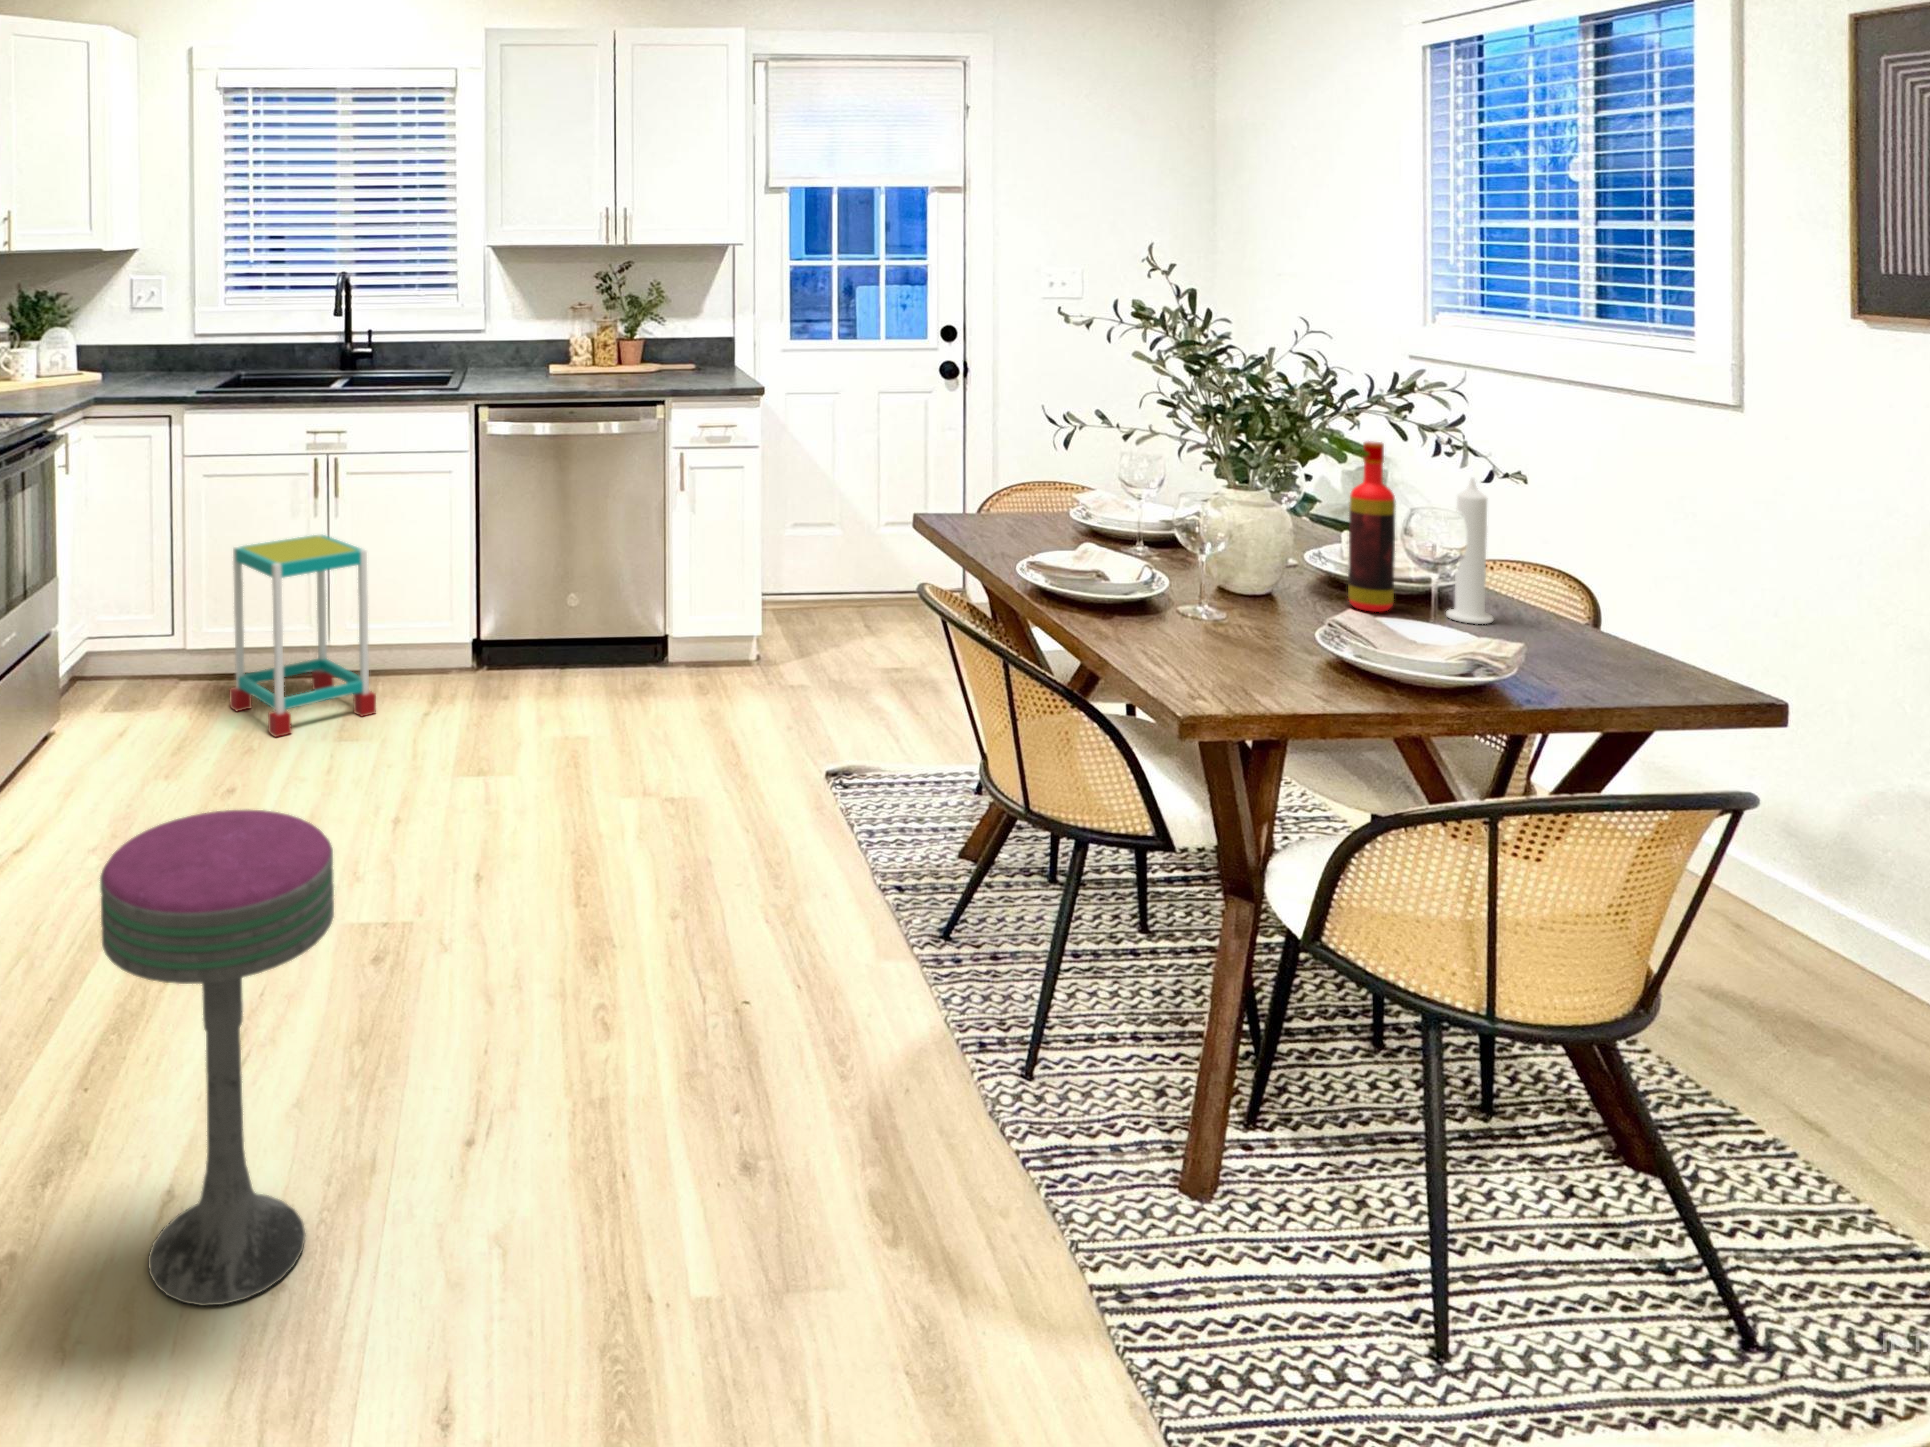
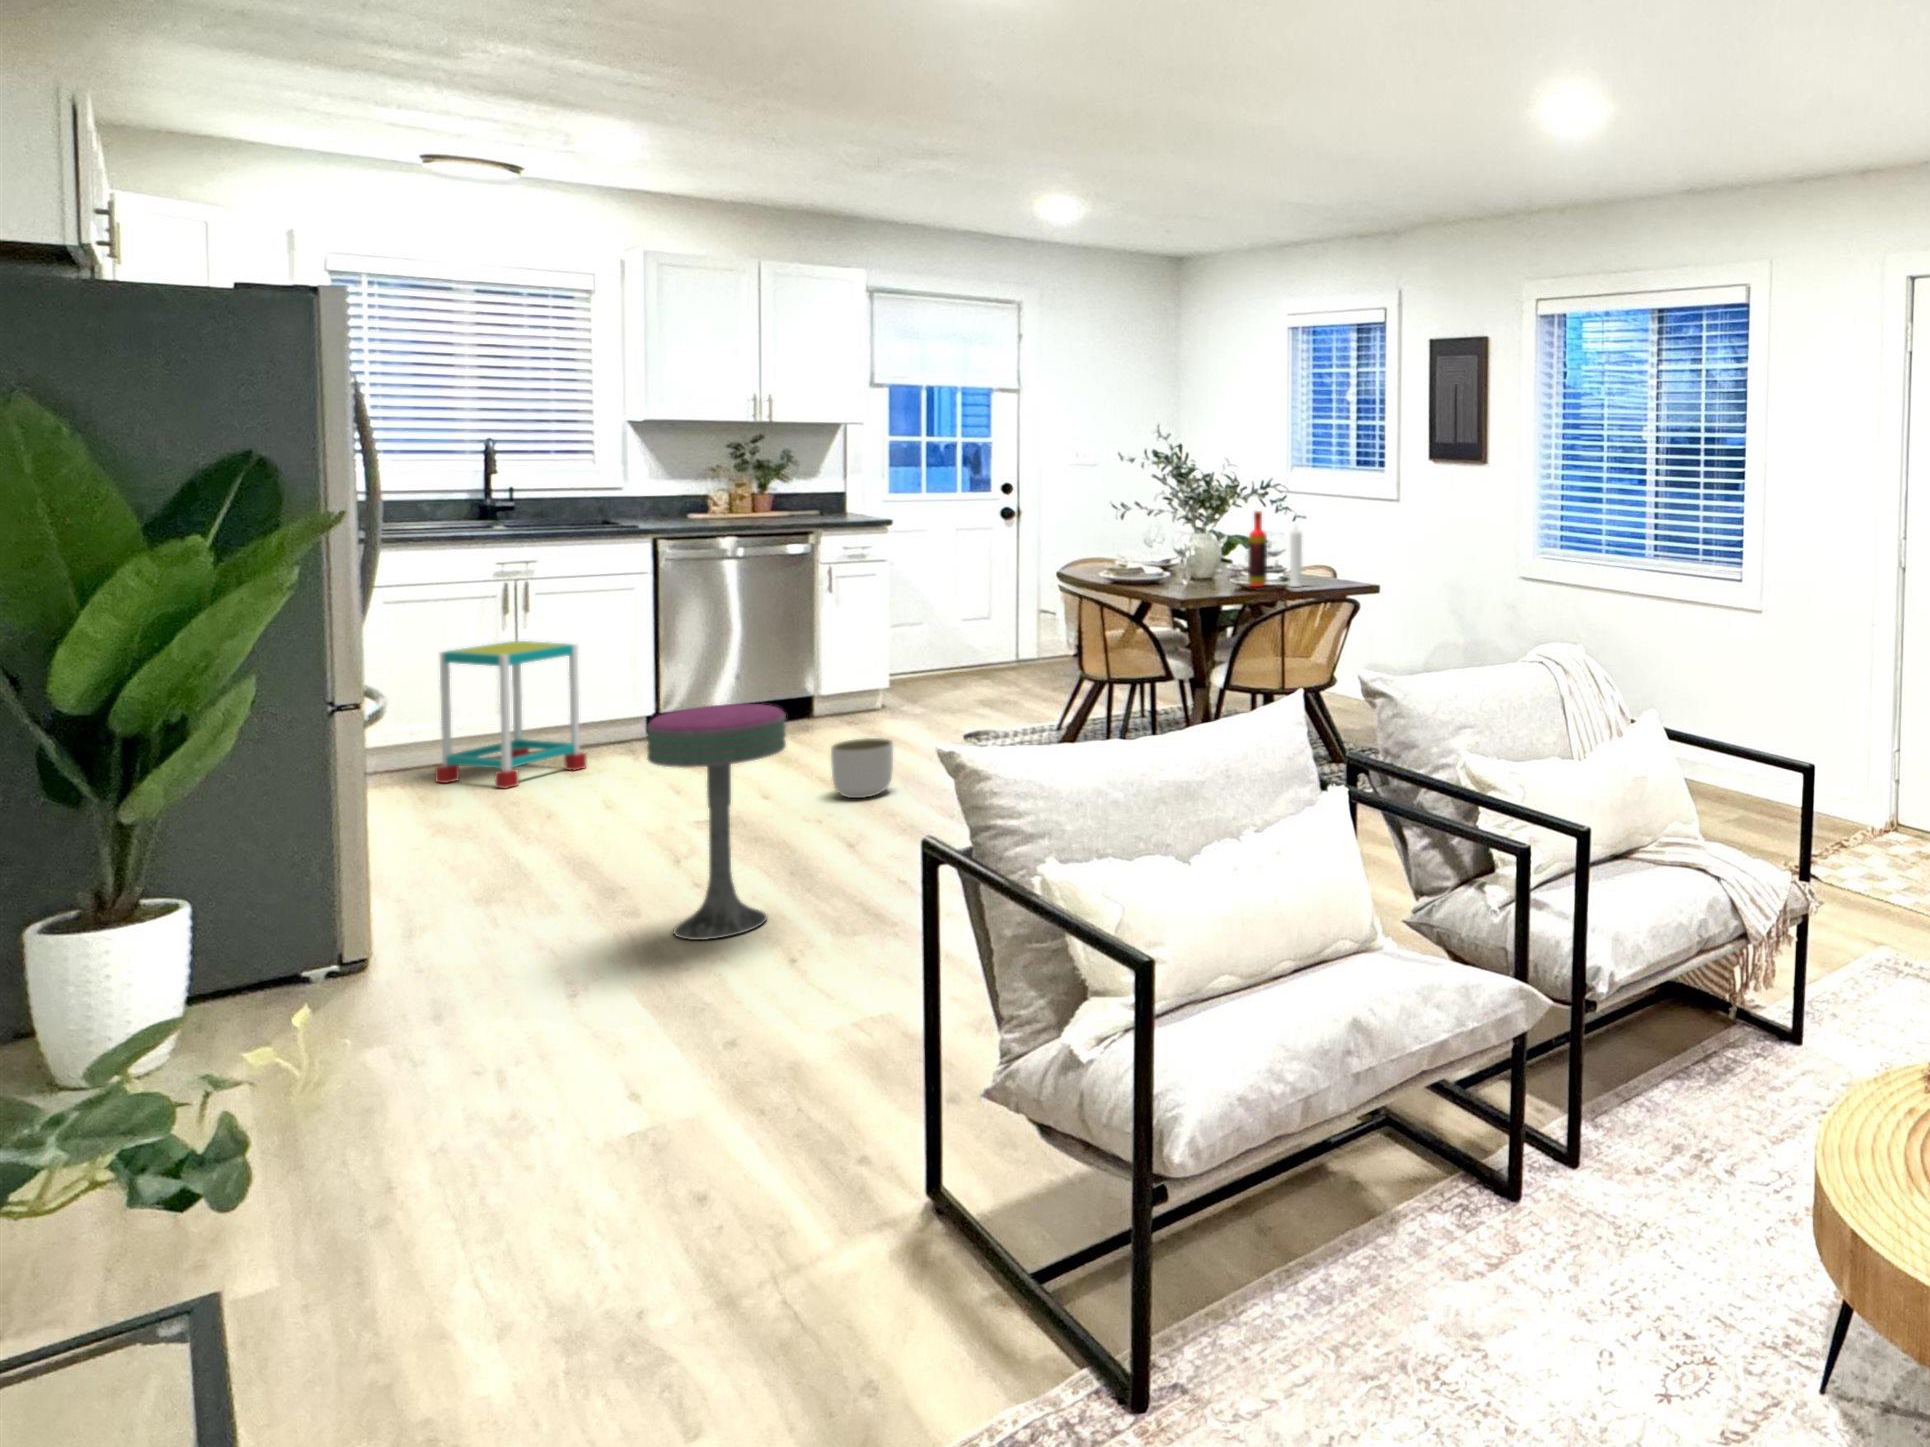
planter: none [592,772,684,882] -> present [831,738,893,798]

